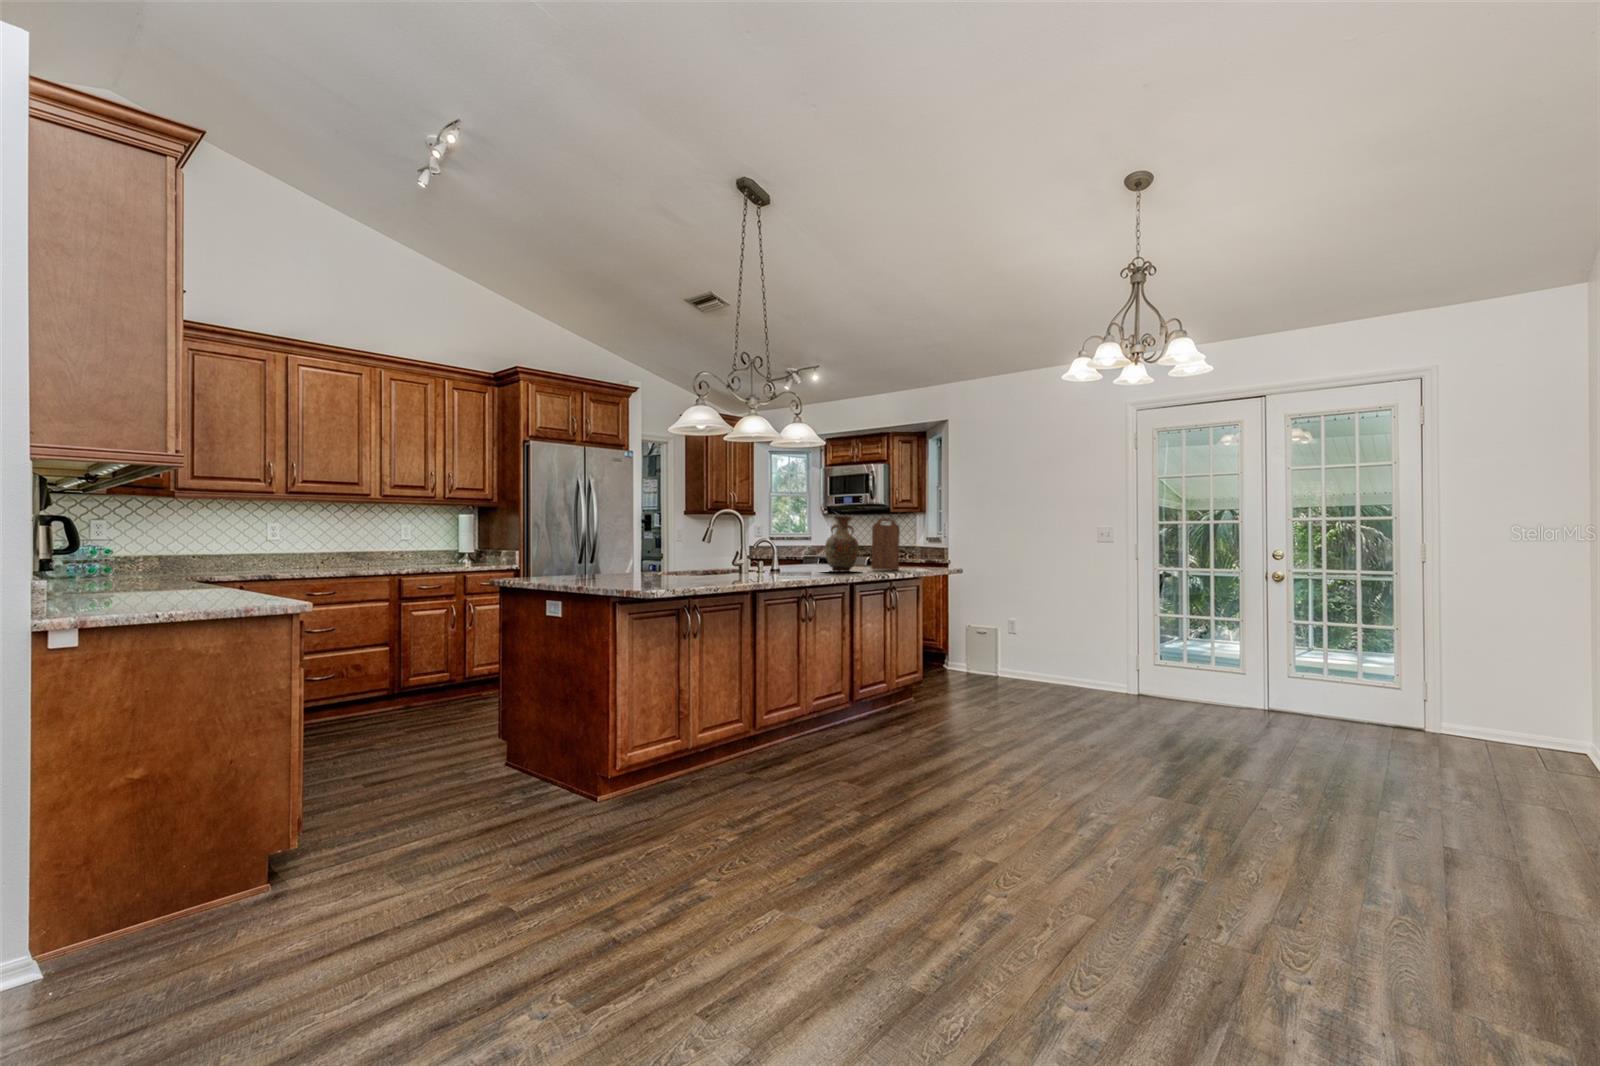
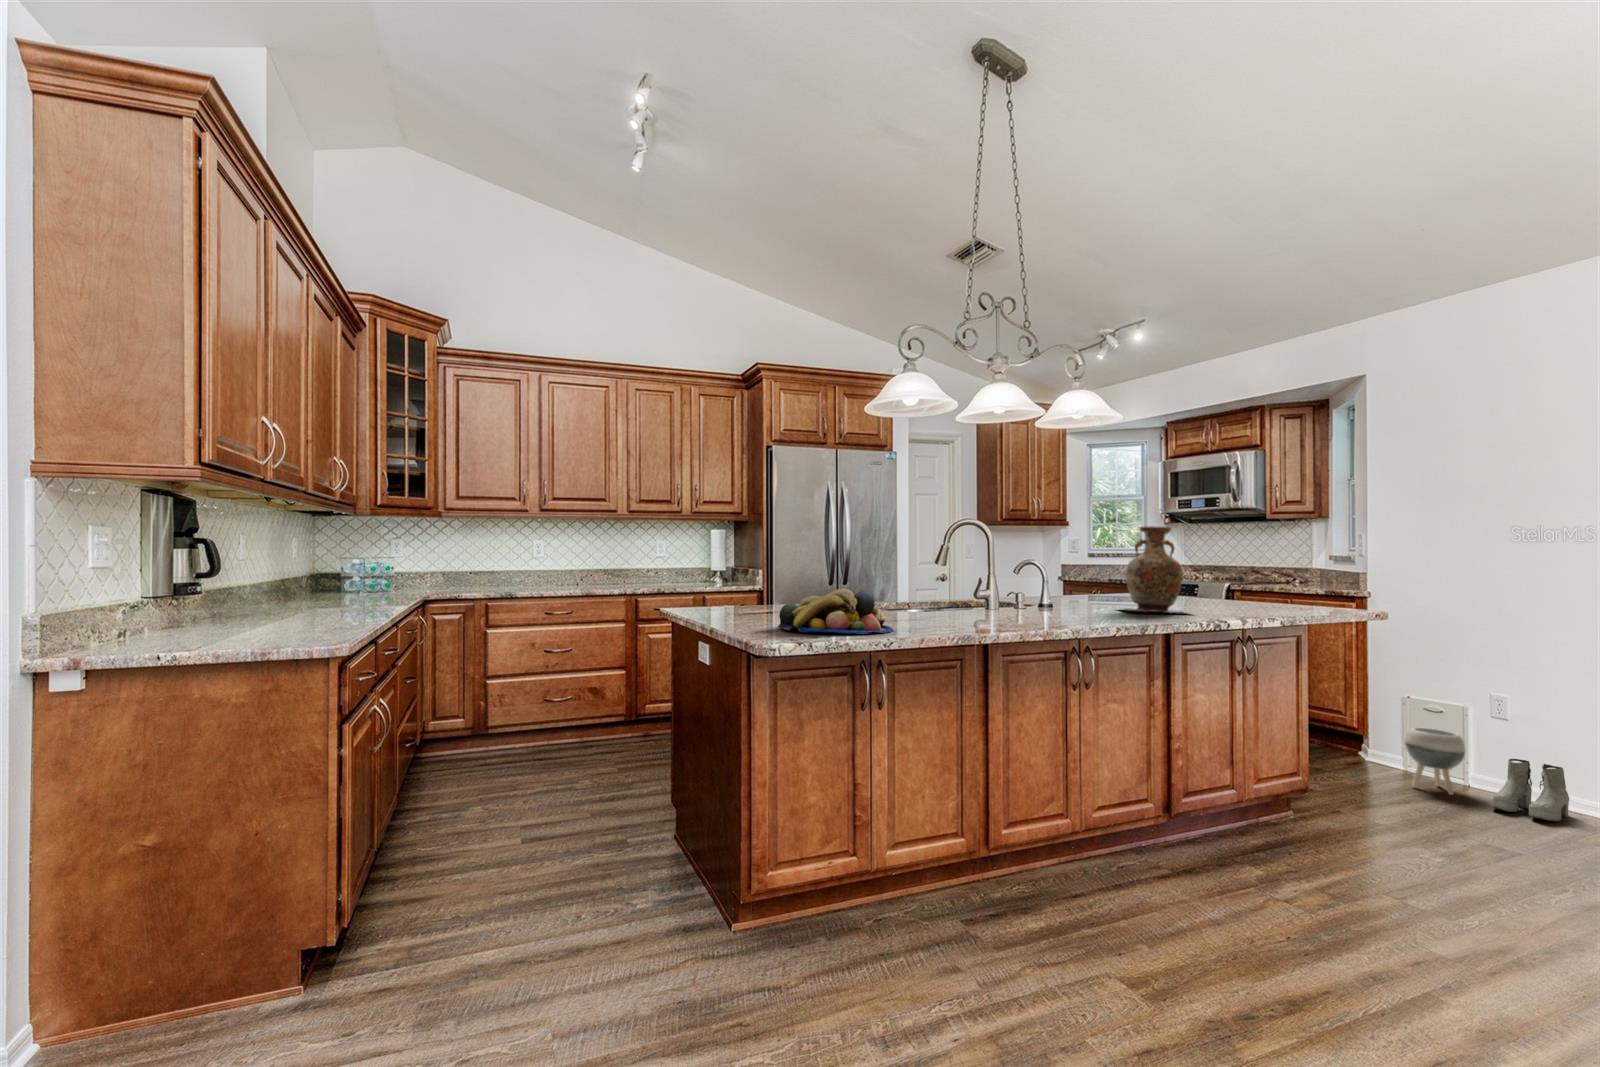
cutting board: present [871,518,900,570] -> none [1212,529,1264,610]
fruit bowl: none [628,556,709,585] -> present [778,589,894,634]
planter: none [967,641,995,679] -> present [1405,727,1465,795]
boots: none [1007,654,1040,685] -> present [1492,759,1569,821]

